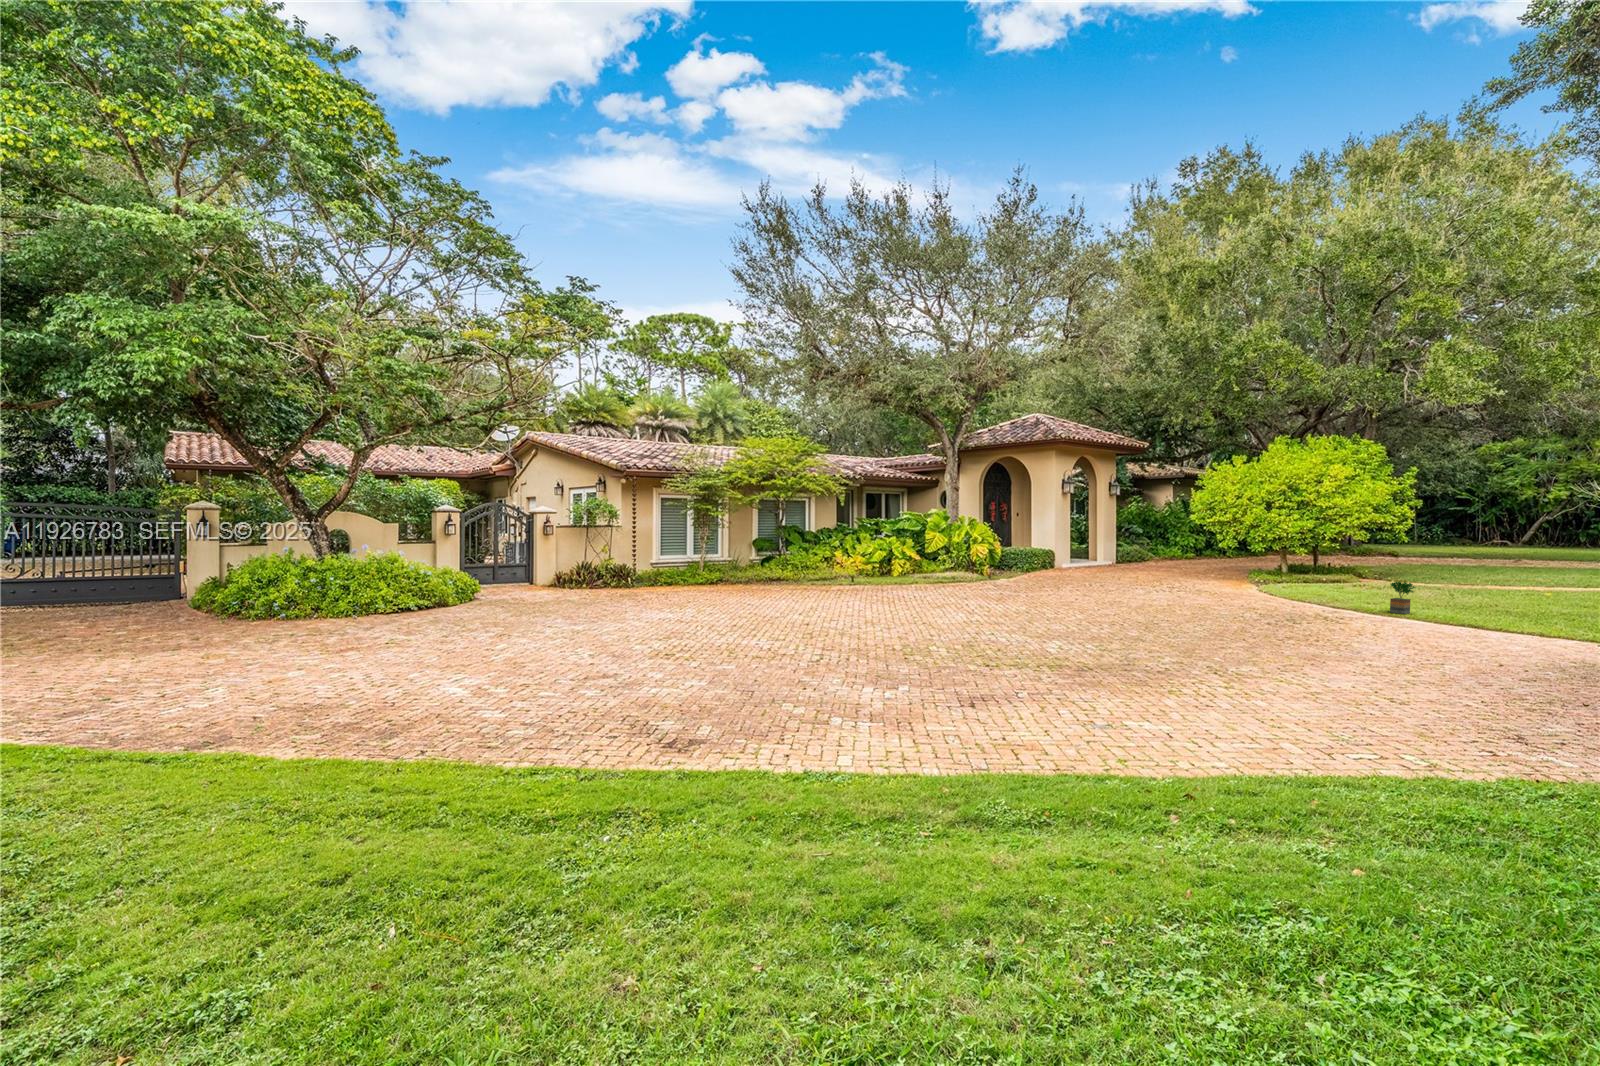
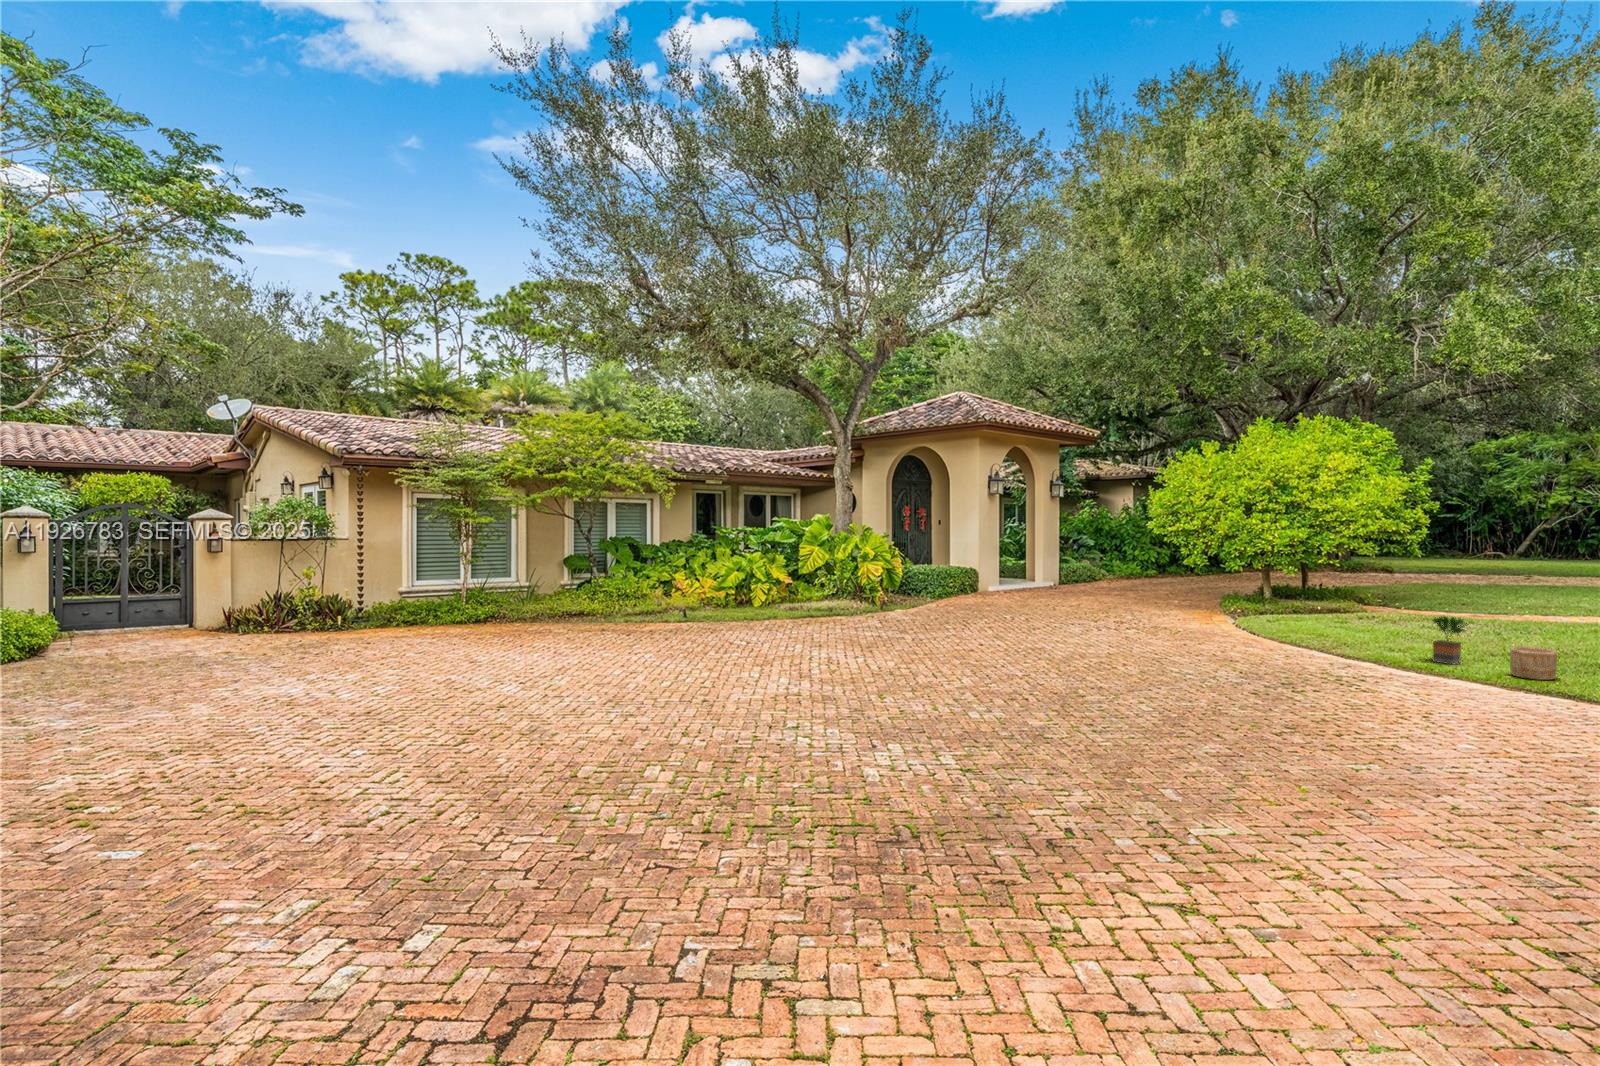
wooden bucket: none [1440,601,1473,623] -> present [1510,646,1558,680]

